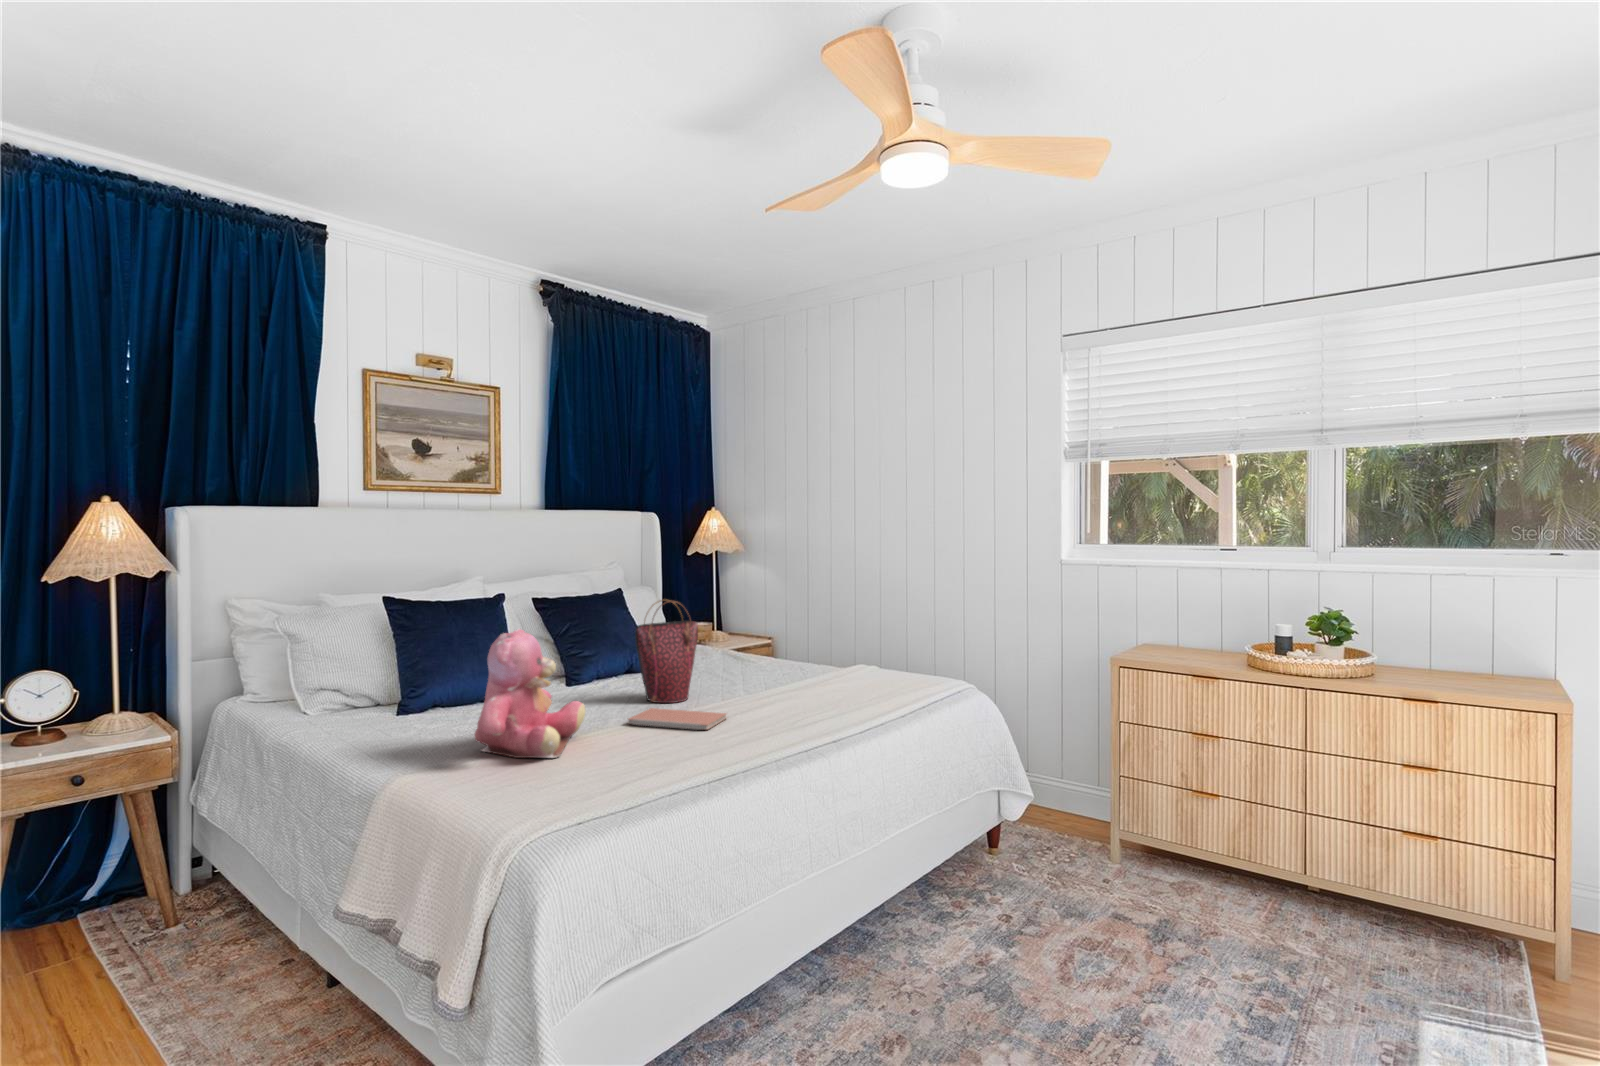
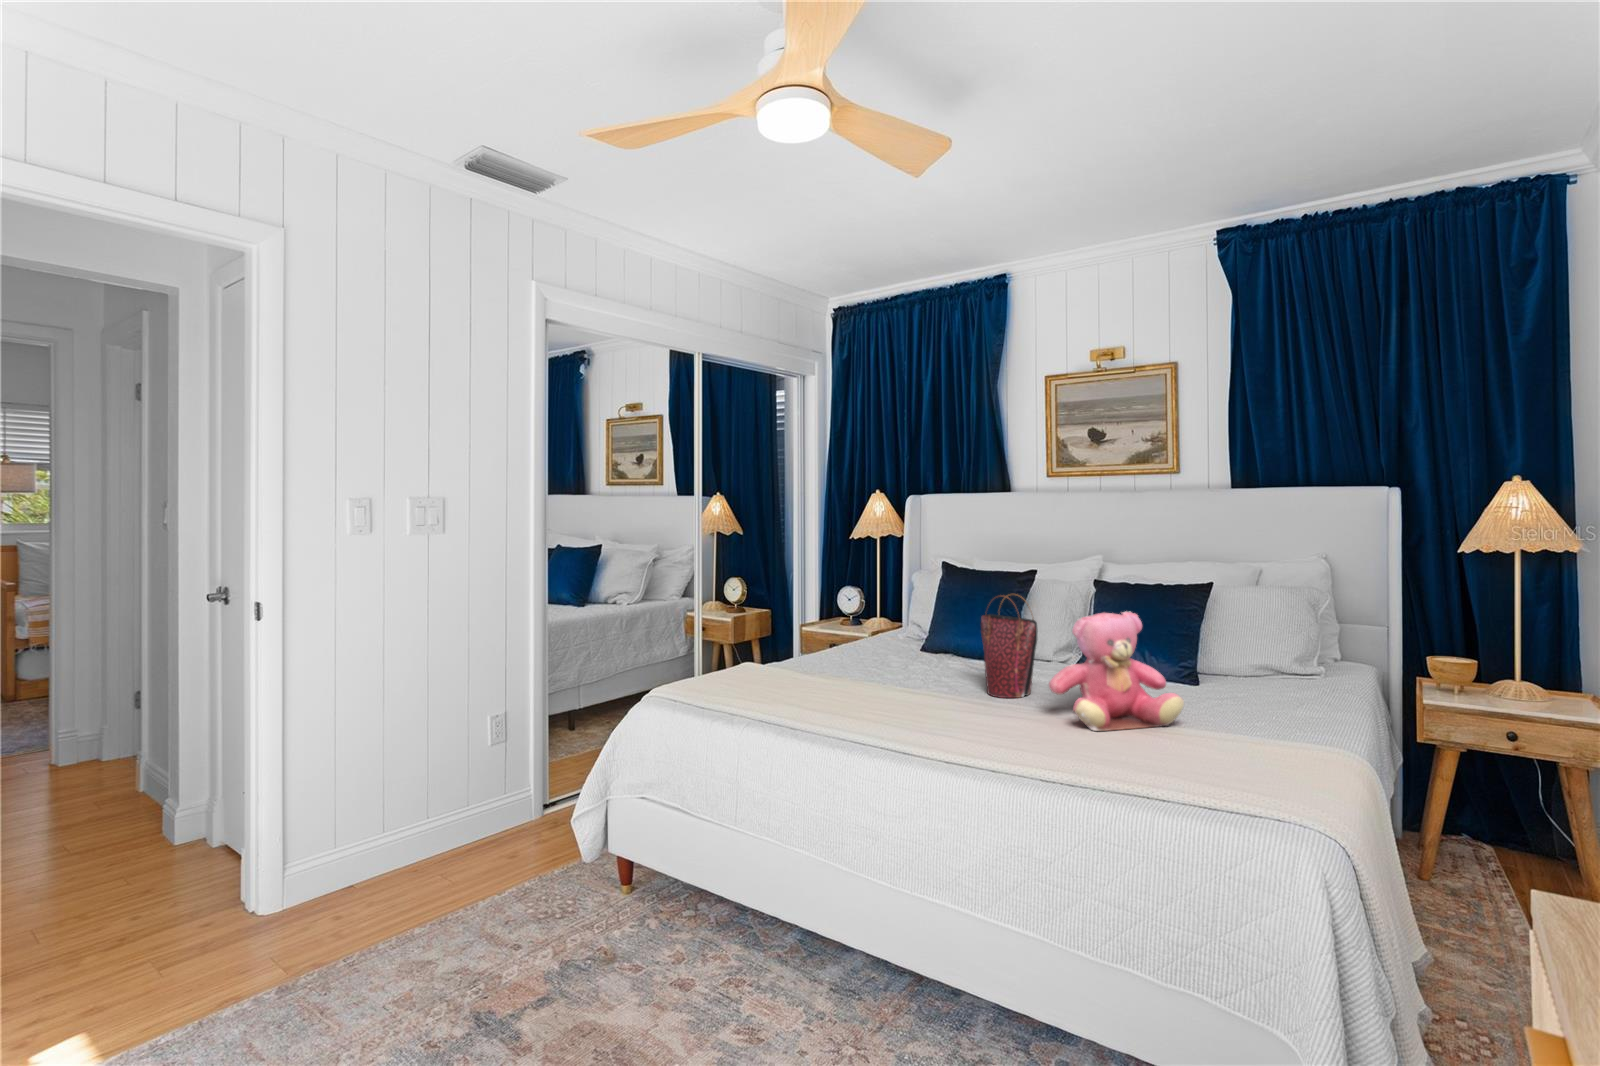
teddy bear: present [474,629,585,758] -> present [1049,612,1184,731]
notebook: present [628,708,727,730] -> none [886,687,945,714]

